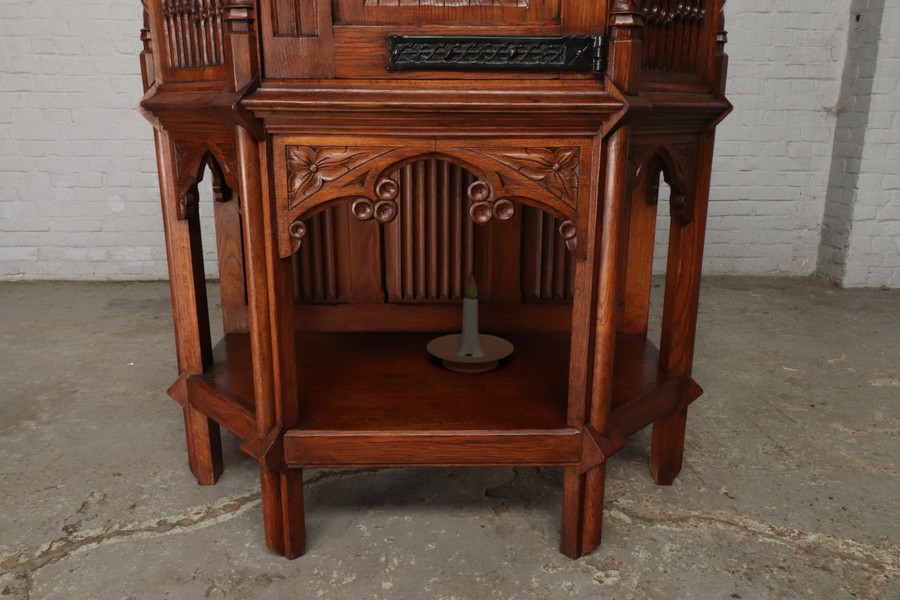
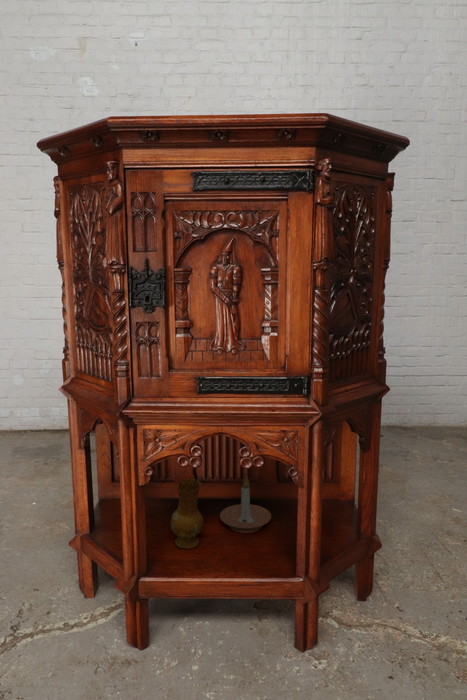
ceramic jug: none [342,272,399,393] -> present [171,479,203,549]

